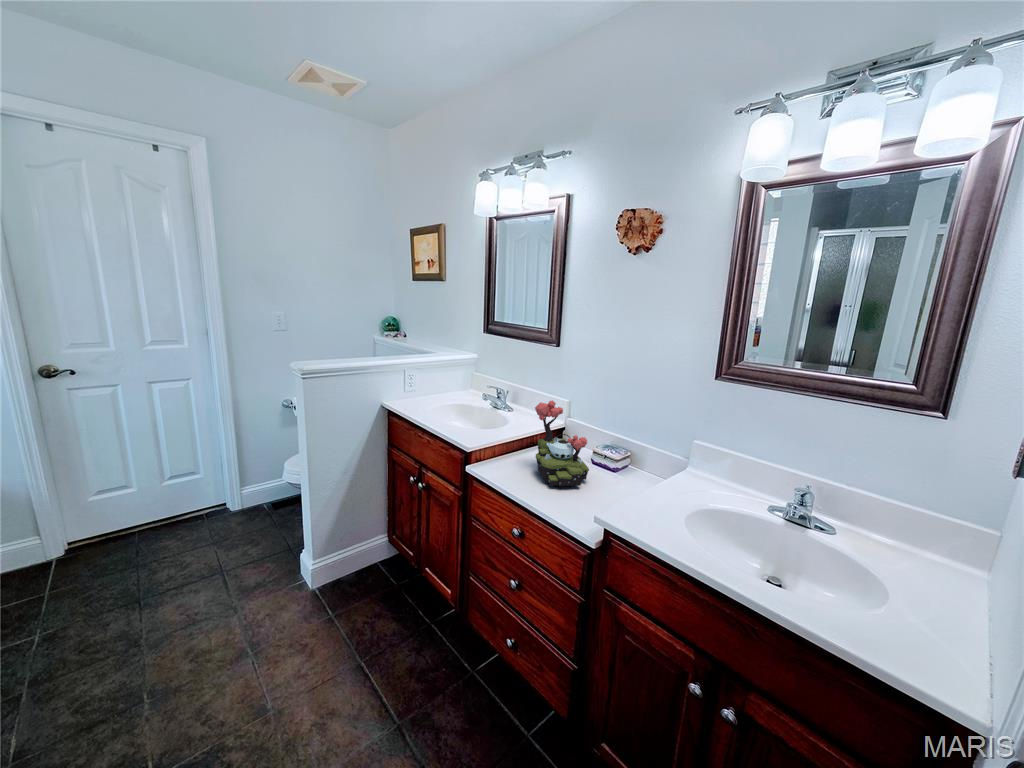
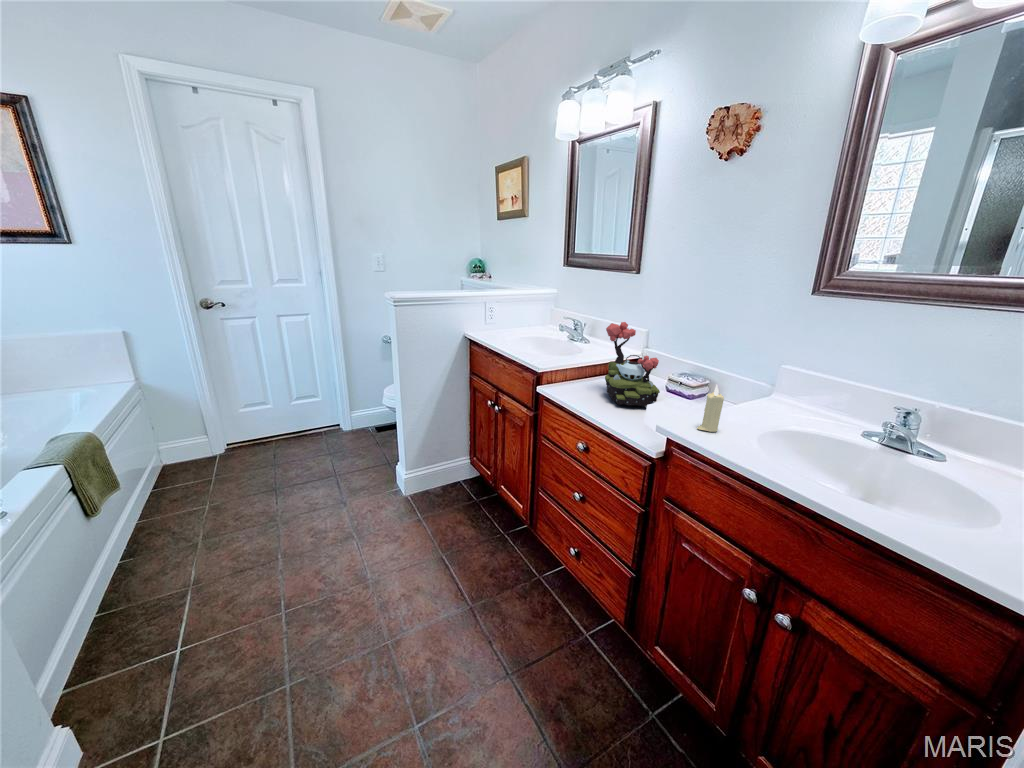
candle: none [632,475,655,520] -> present [697,385,724,432]

